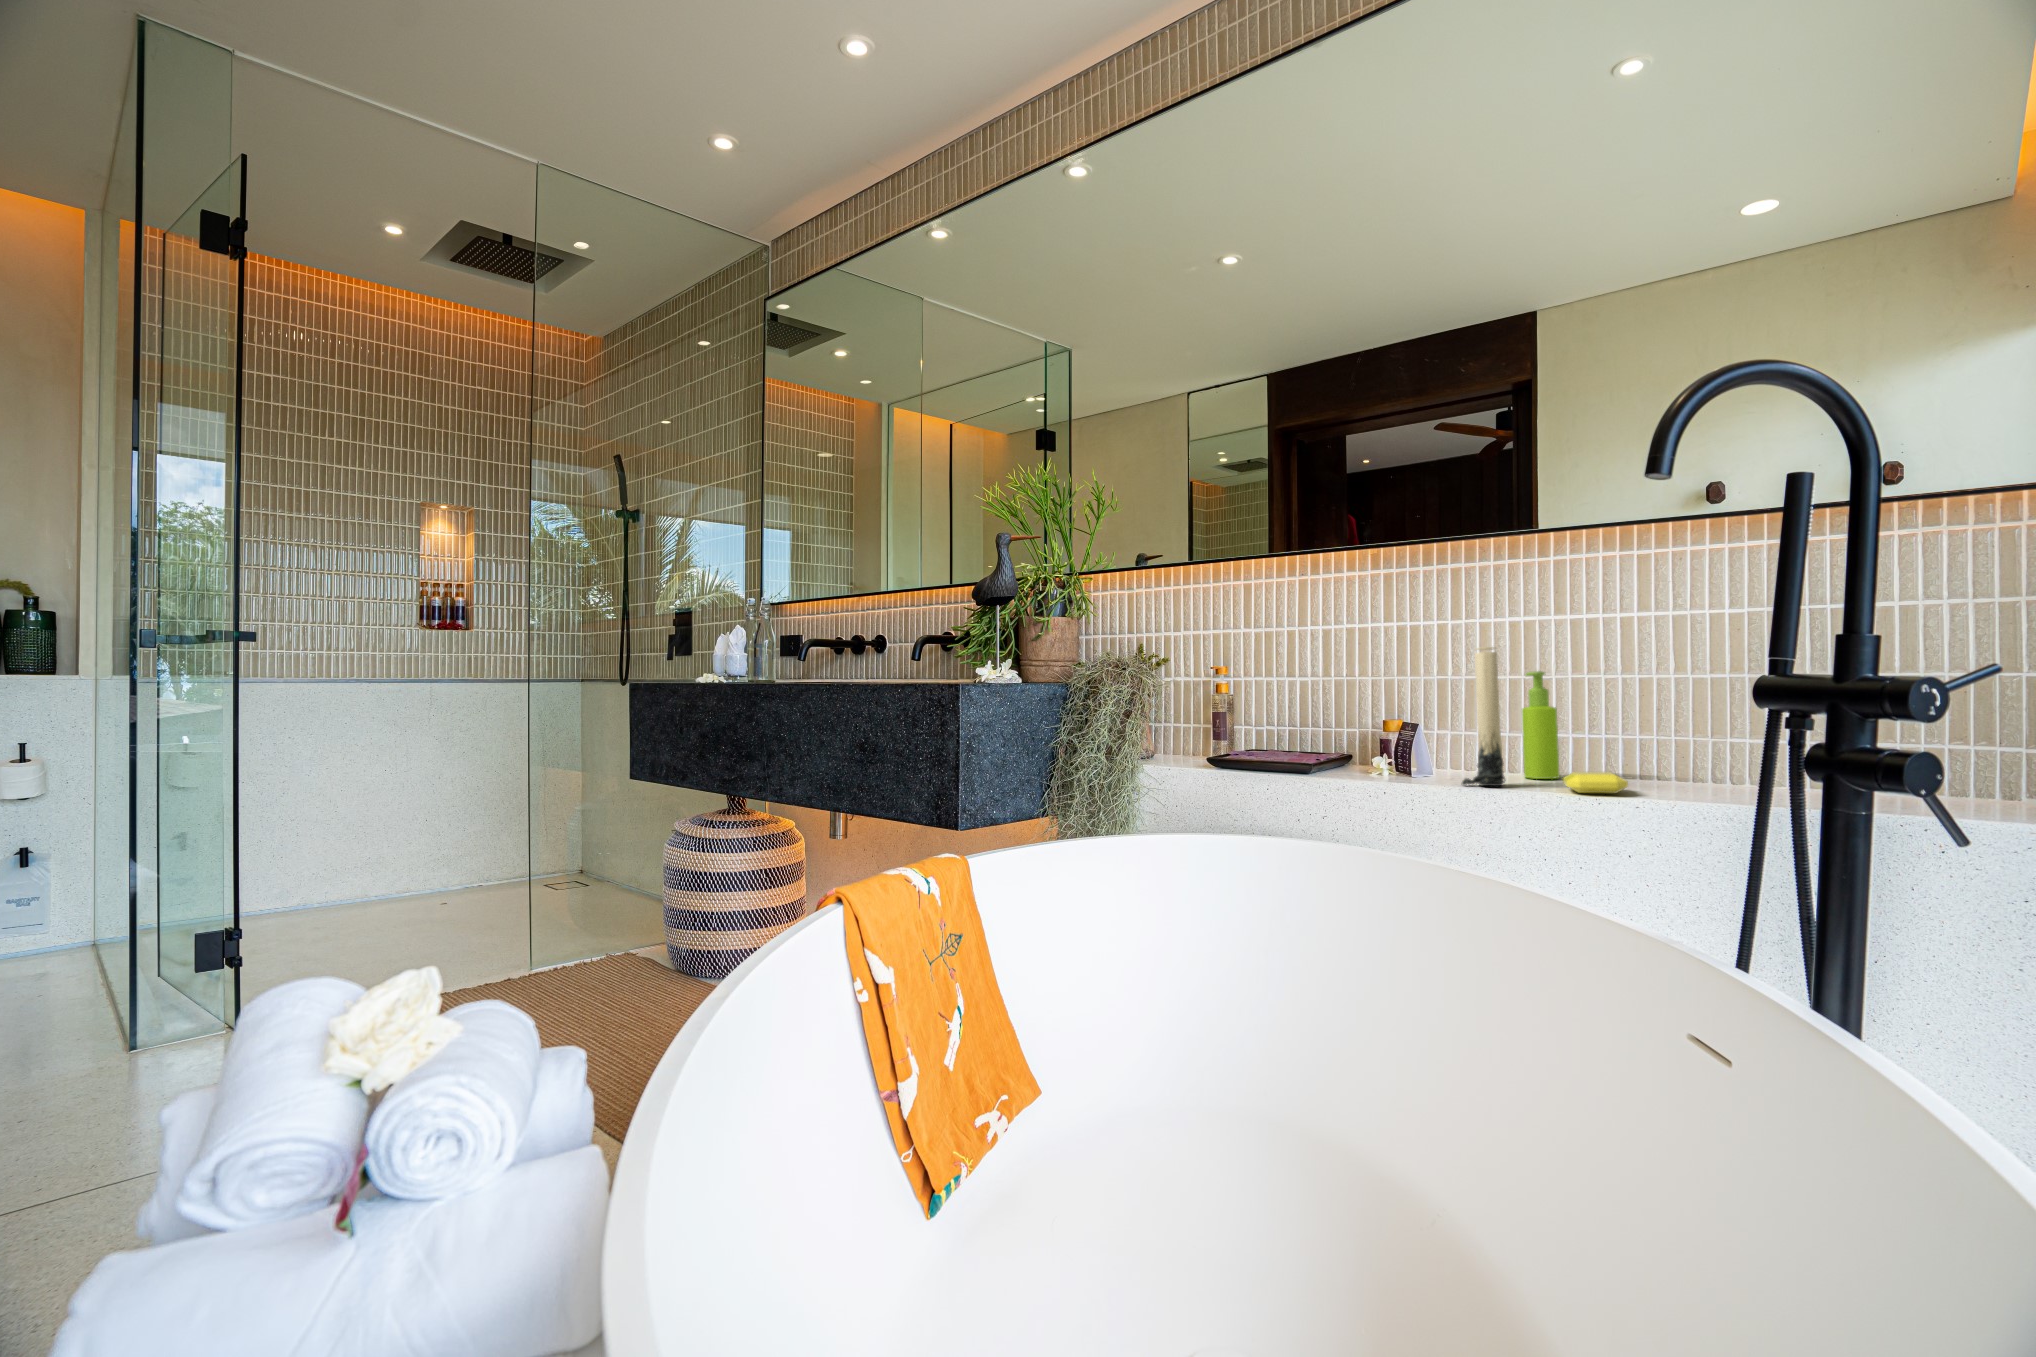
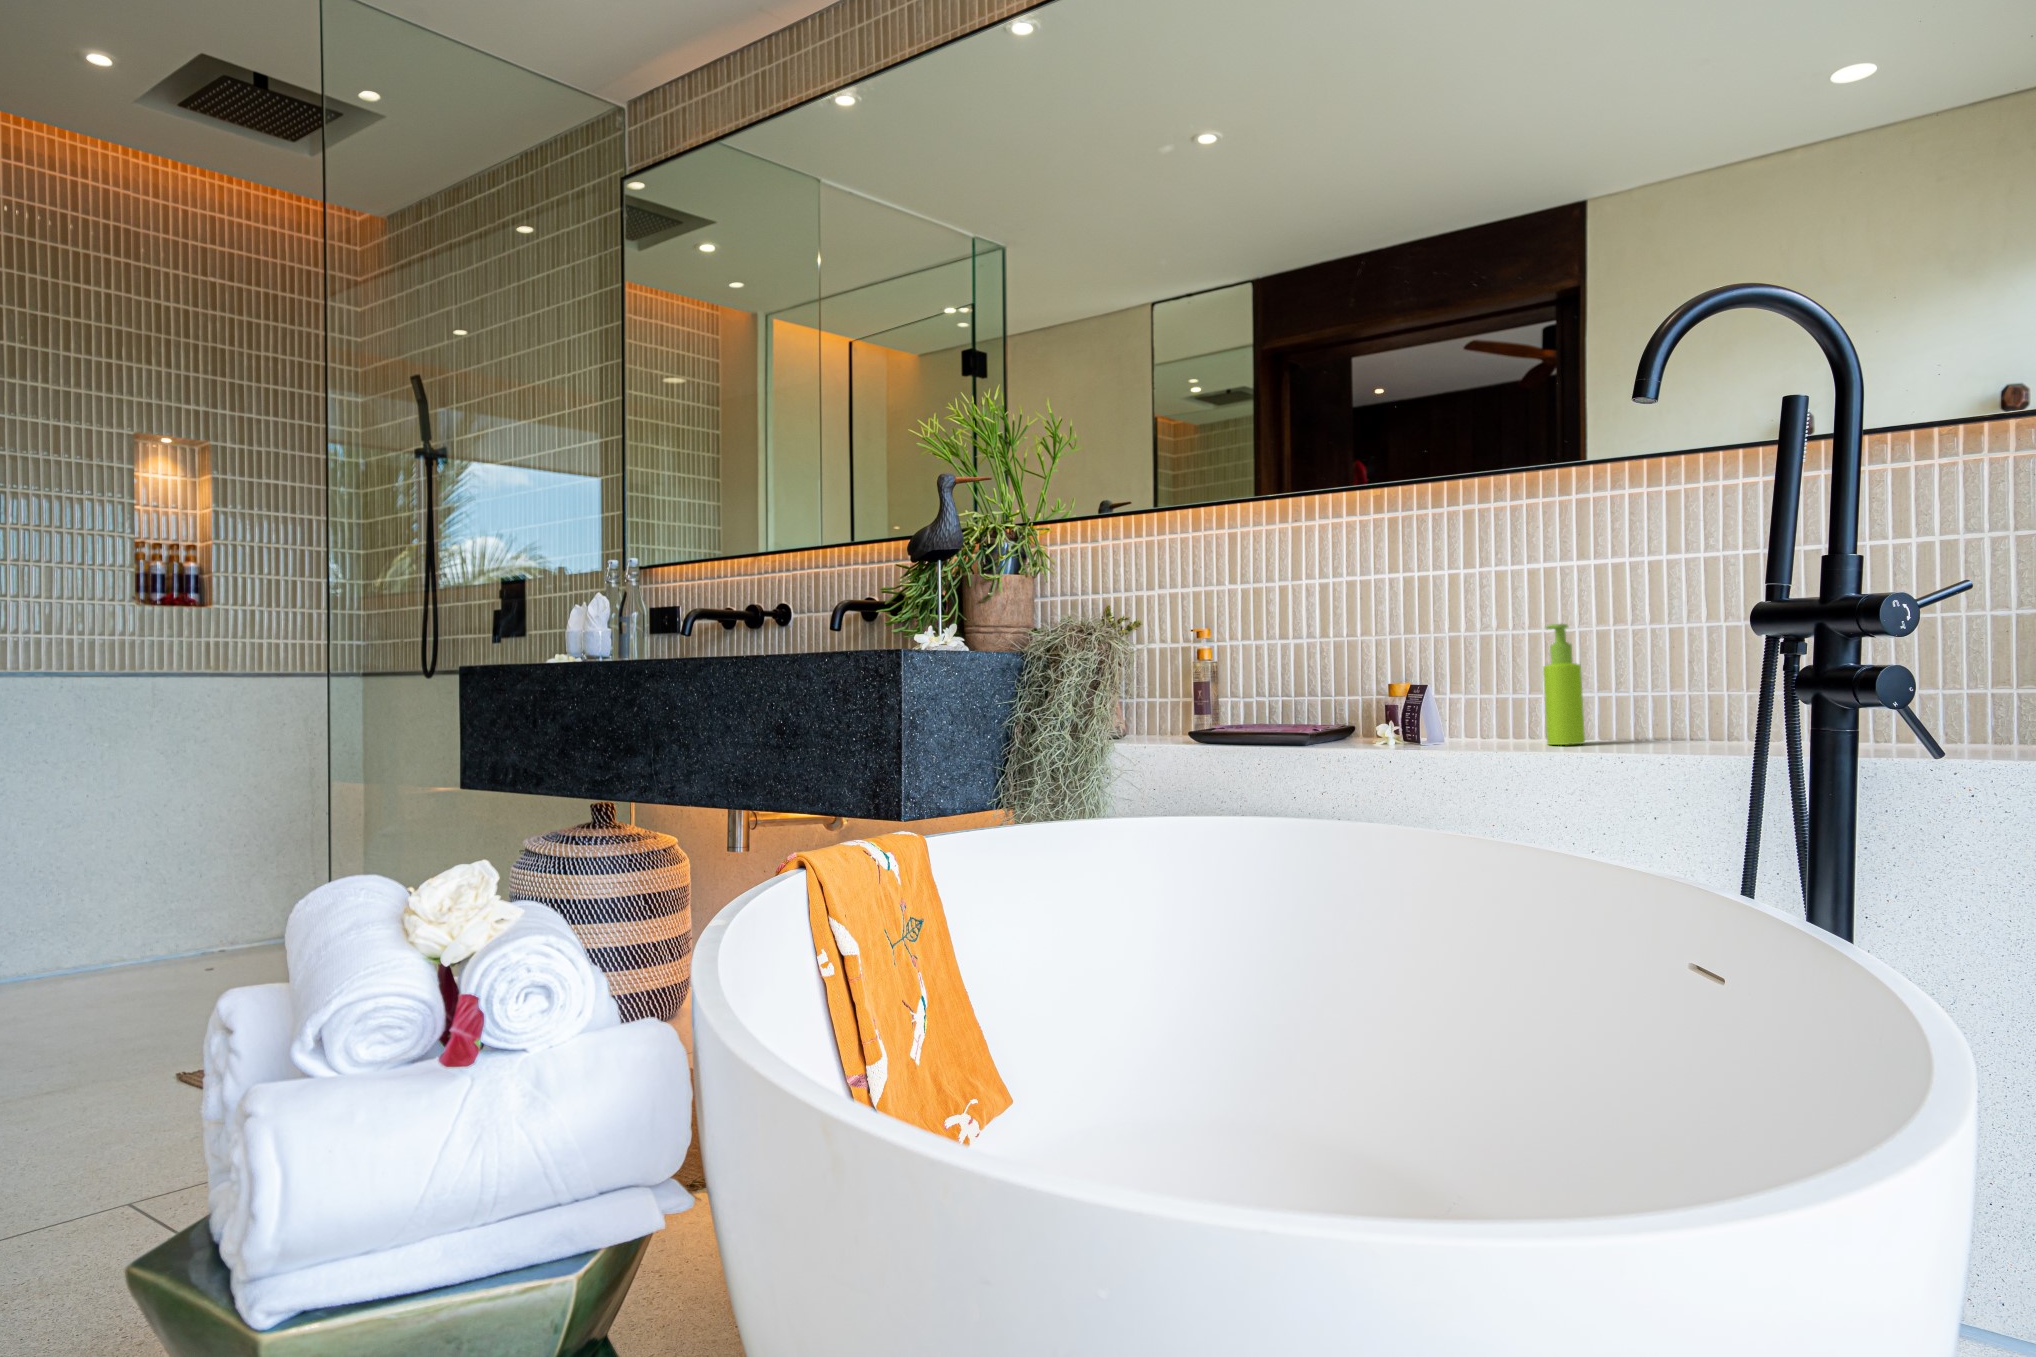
candle: present [1462,647,1505,786] -> none [1477,595,1524,752]
soap bar: present [1563,772,1628,793] -> none [1585,731,1652,754]

